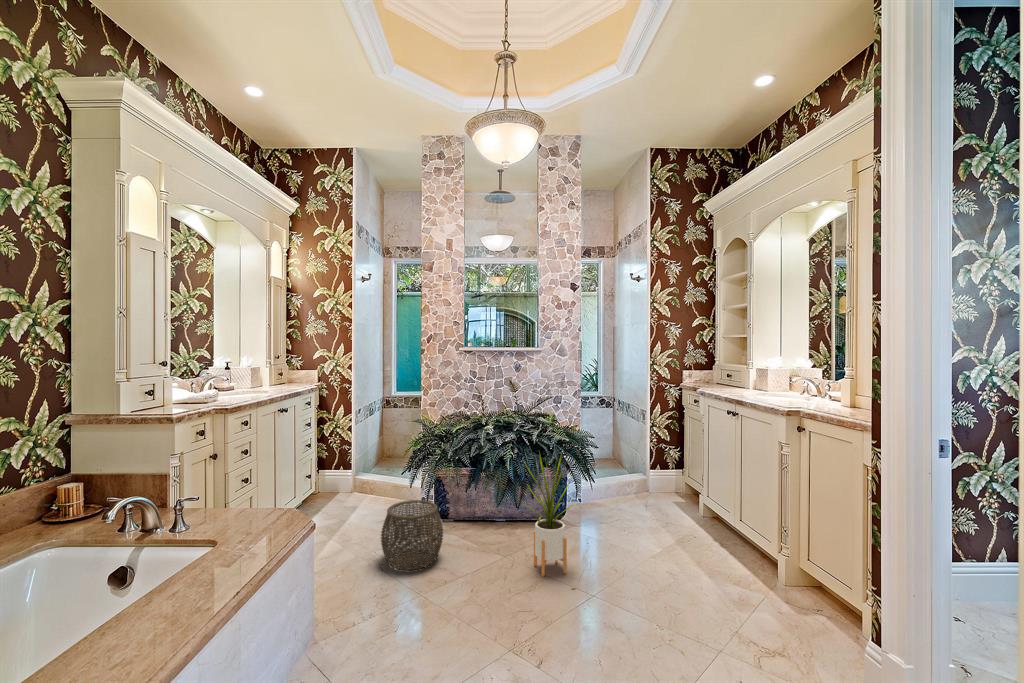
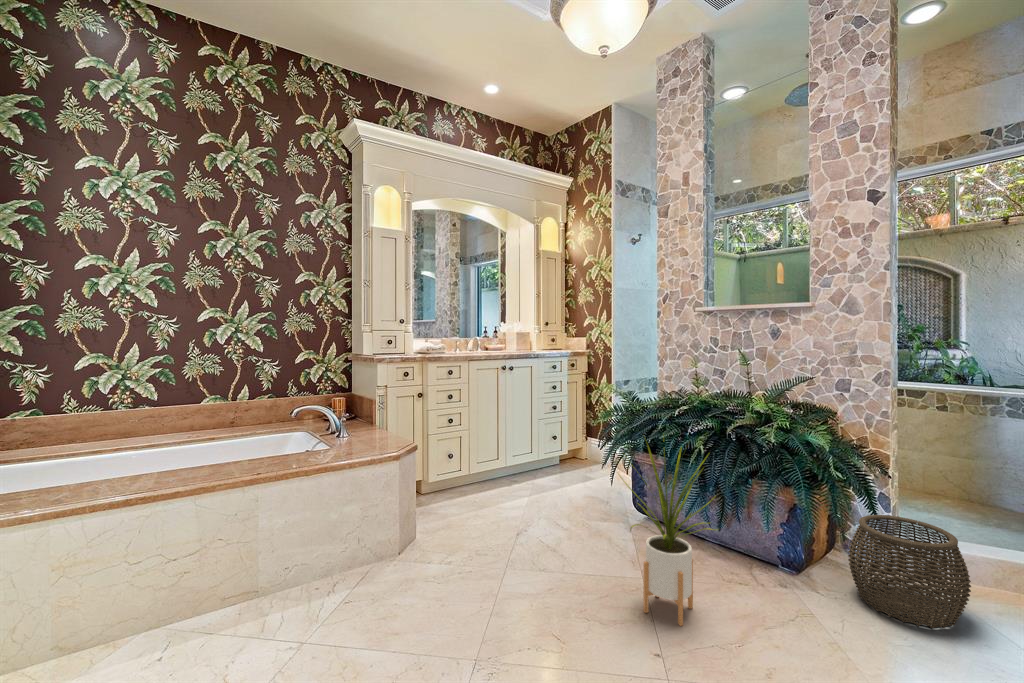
woven basket: present [381,500,443,570] -> present [848,515,971,628]

